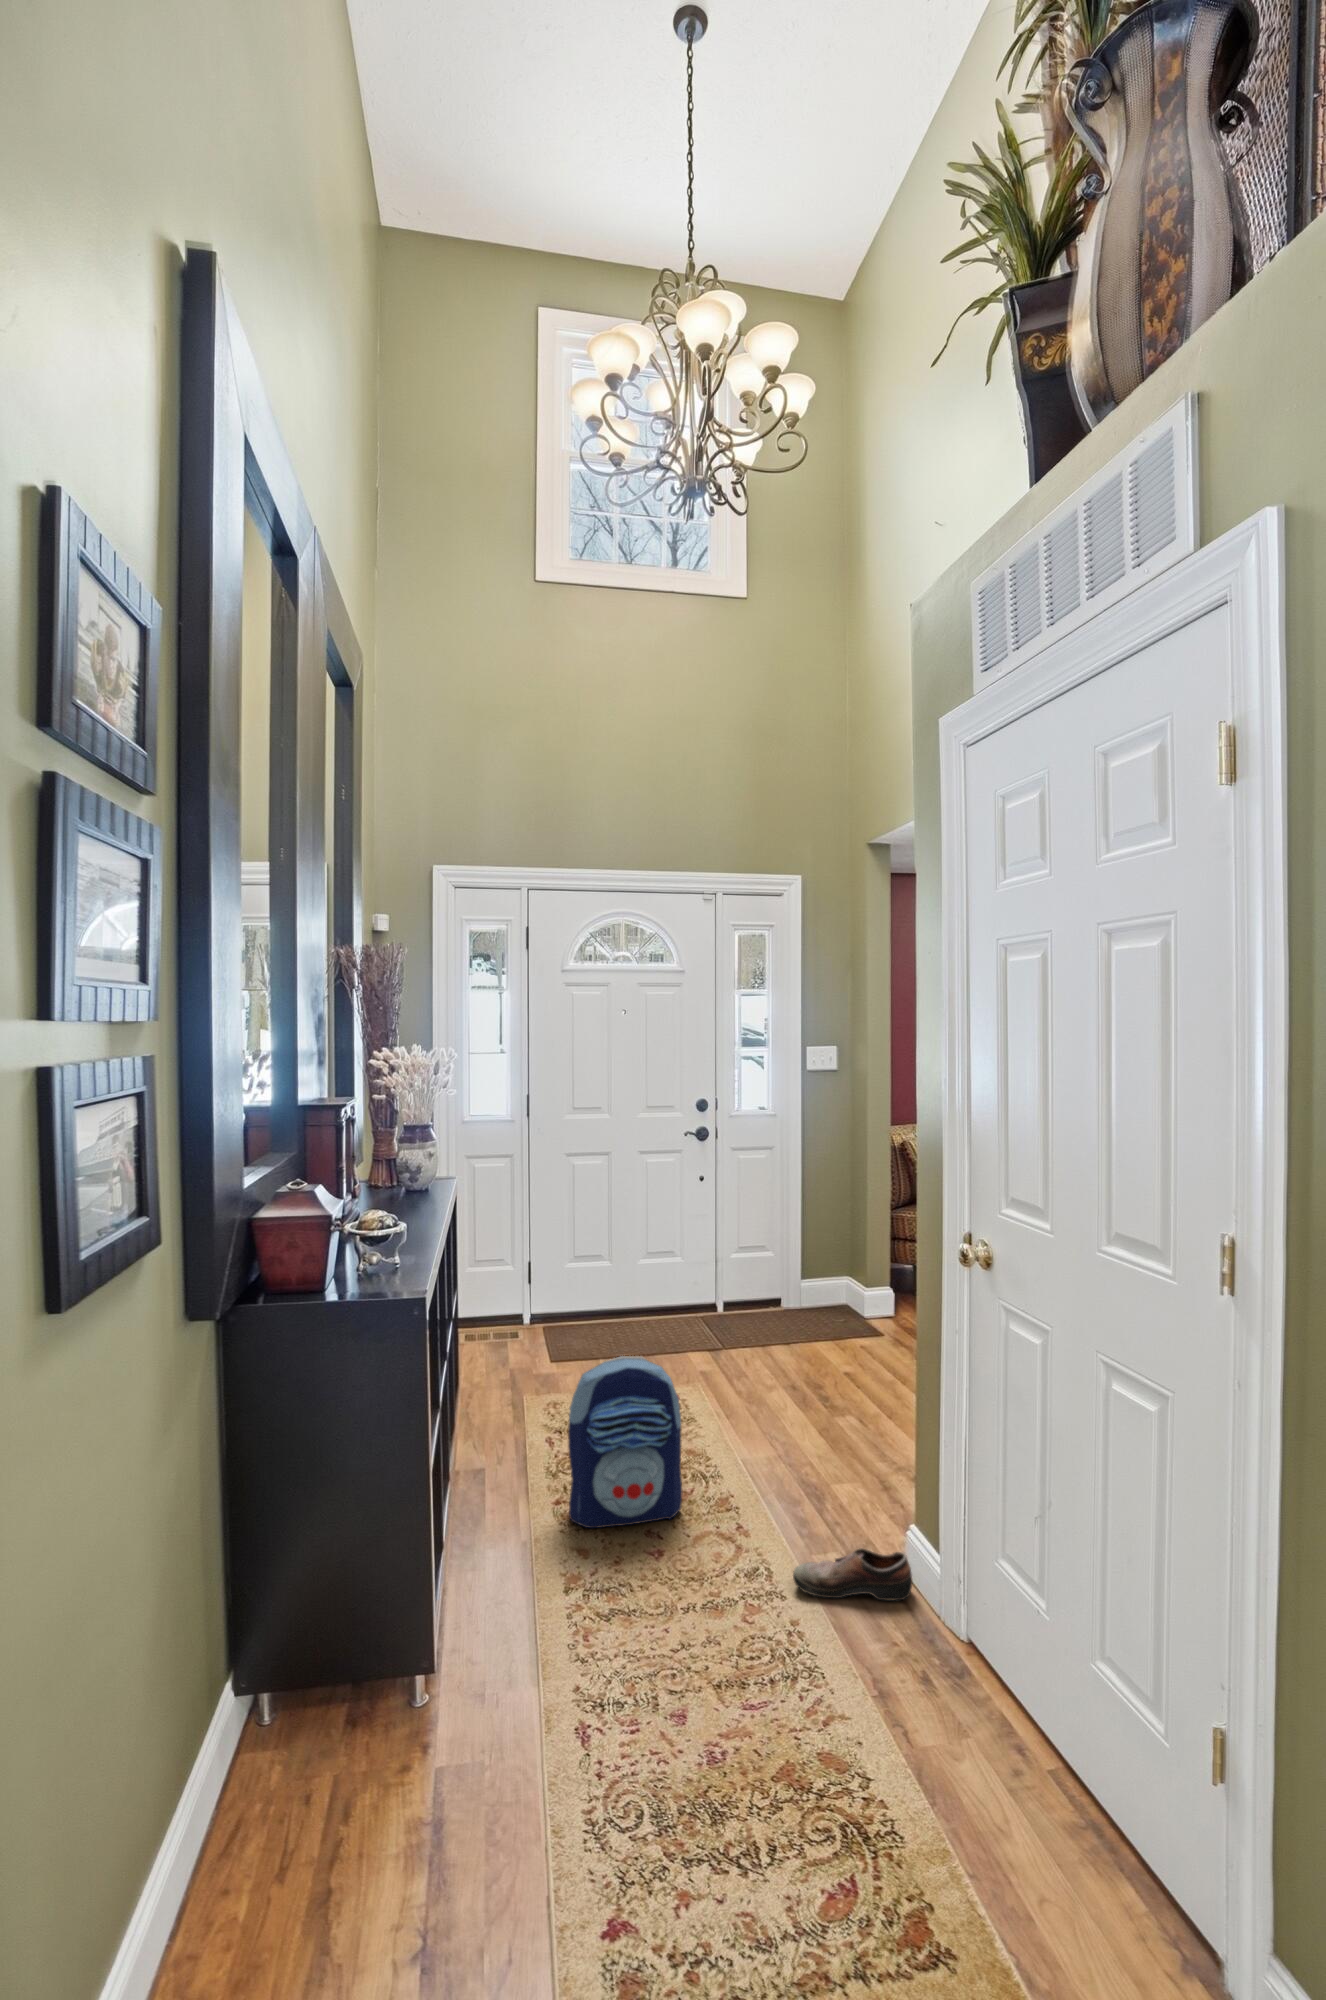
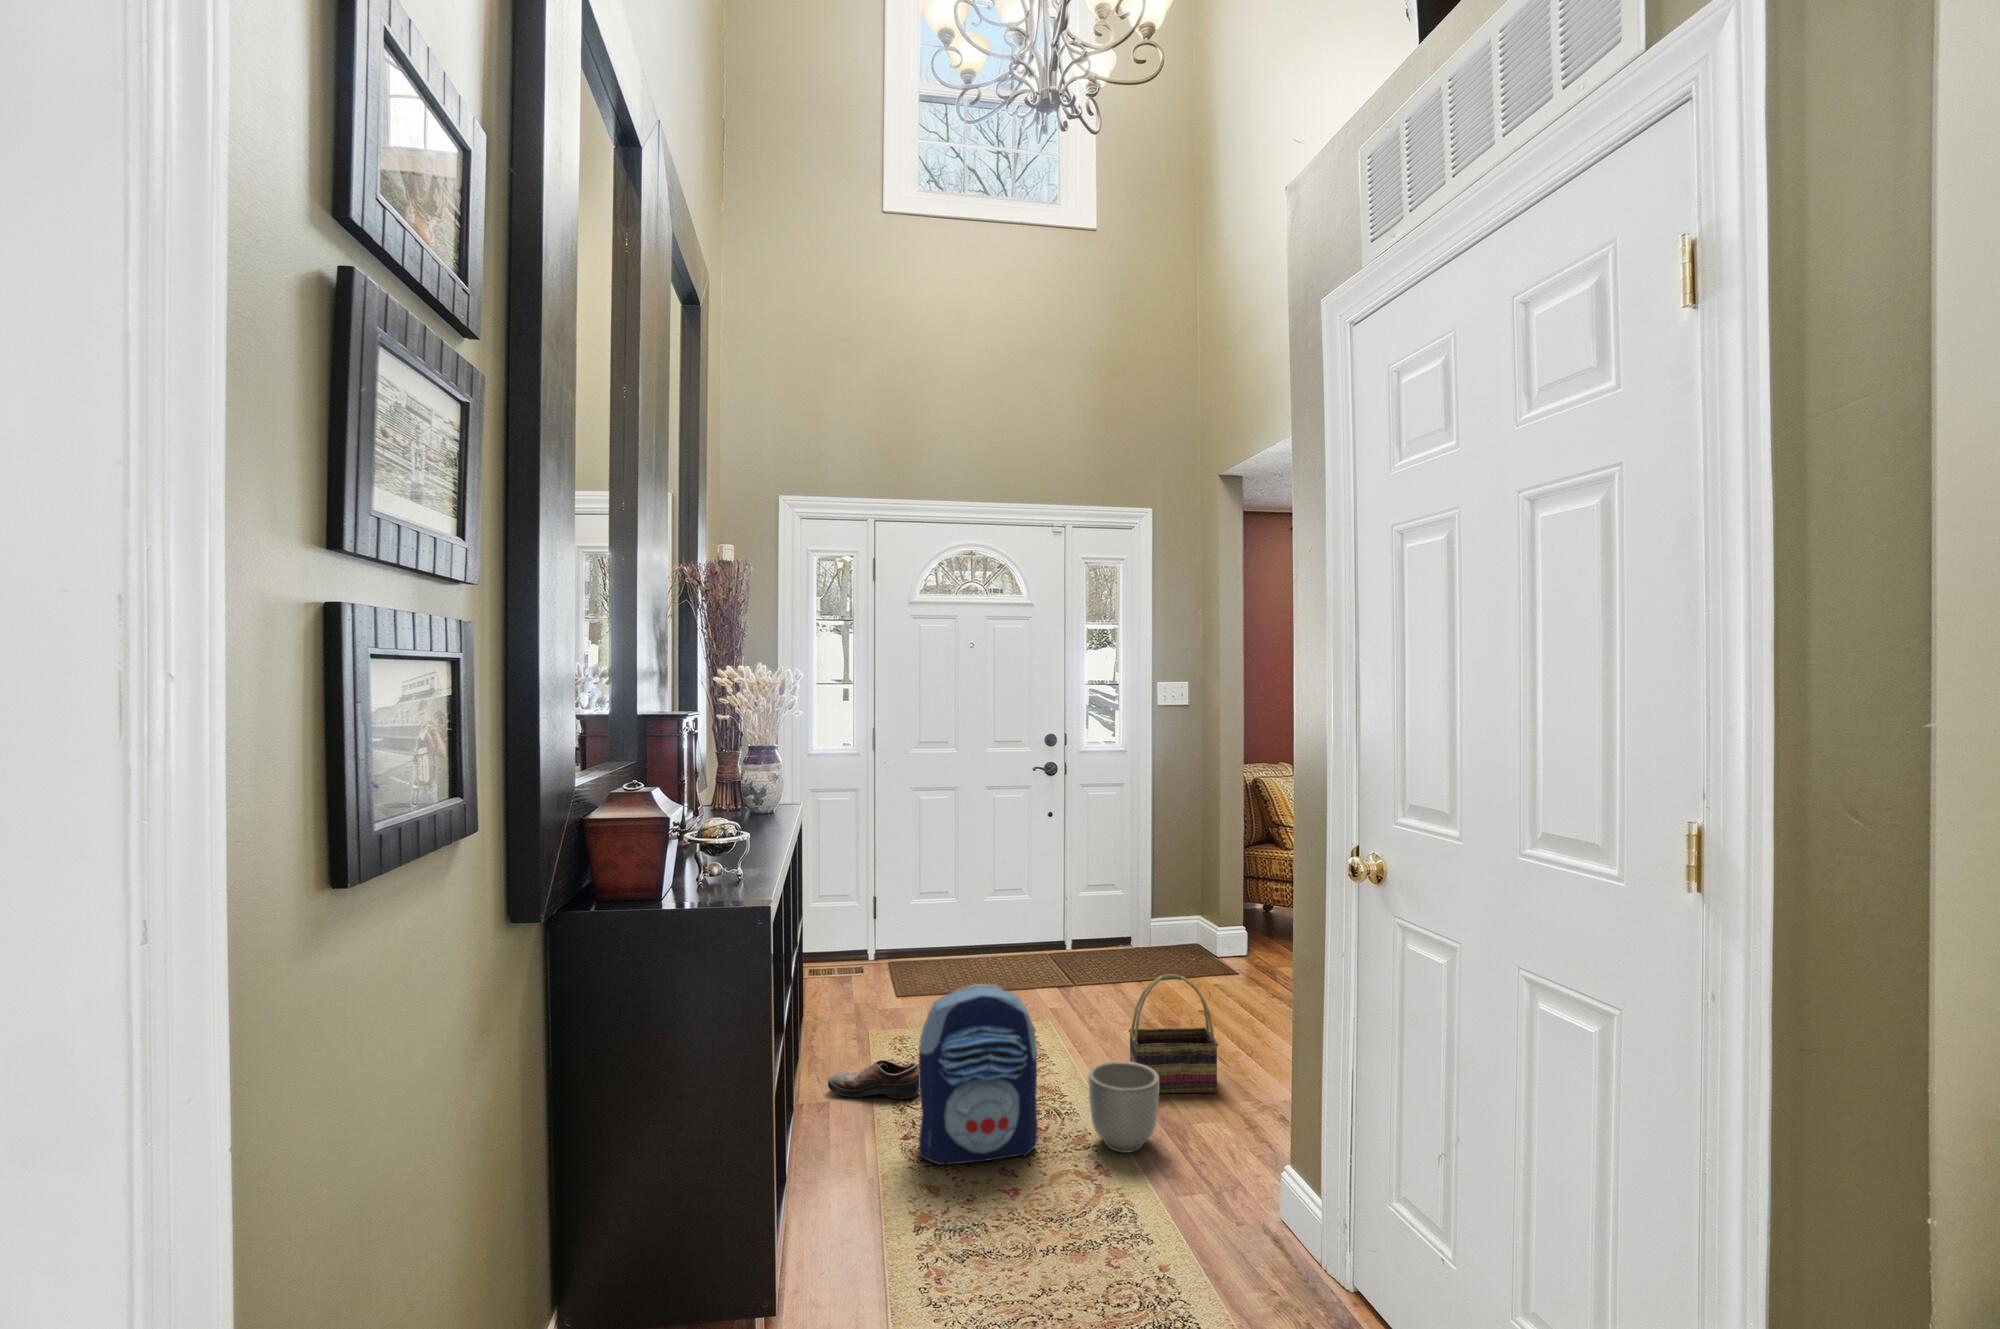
basket: none [773,1342,859,1458] -> present [1129,974,1218,1093]
planter: none [731,1428,798,1516] -> present [1088,1062,1159,1153]
shoe: present [793,1548,912,1601] -> present [828,1060,919,1098]

